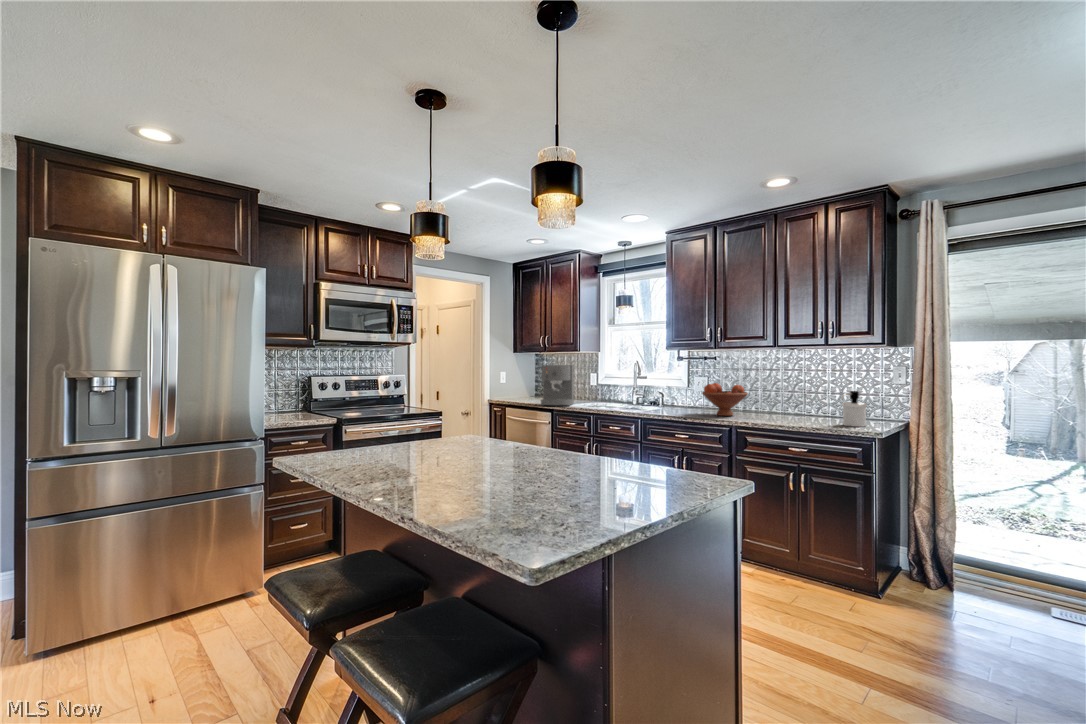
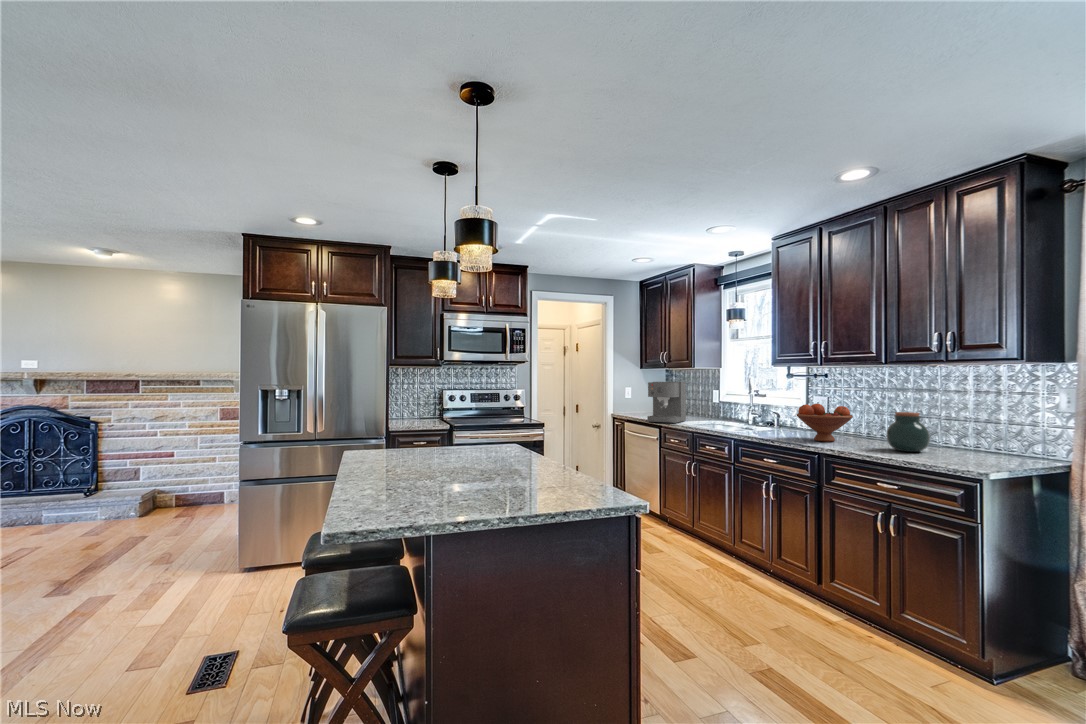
jar: none [783,388,815,421] -> present [887,412,930,452]
soap dispenser: present [841,391,867,427] -> none [944,418,989,463]

